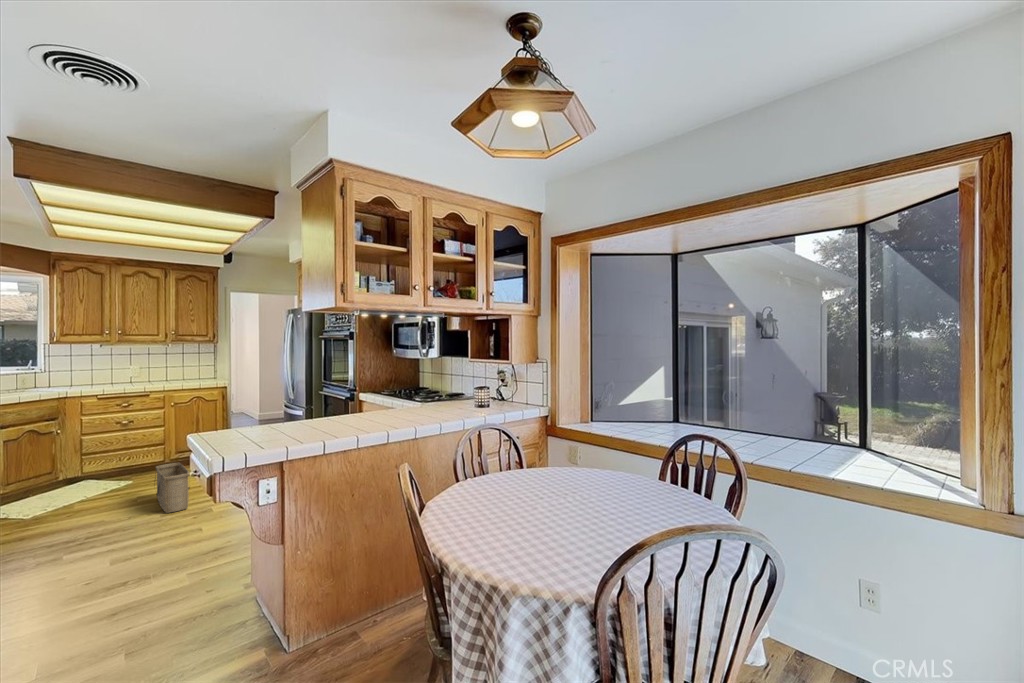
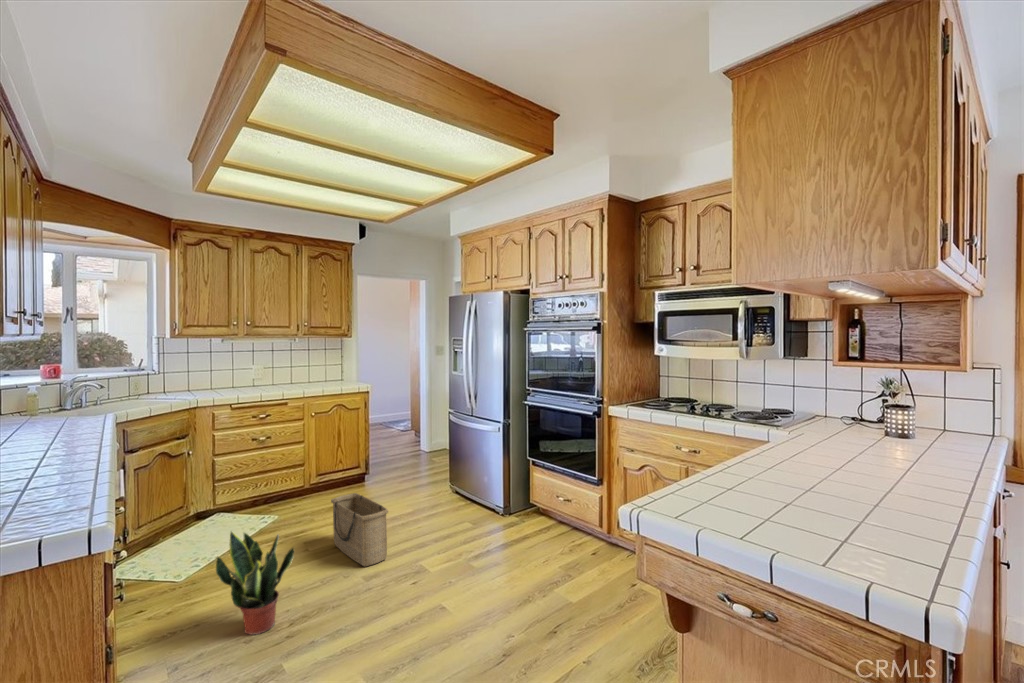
potted plant: none [26,480,92,550] -> present [216,532,294,635]

